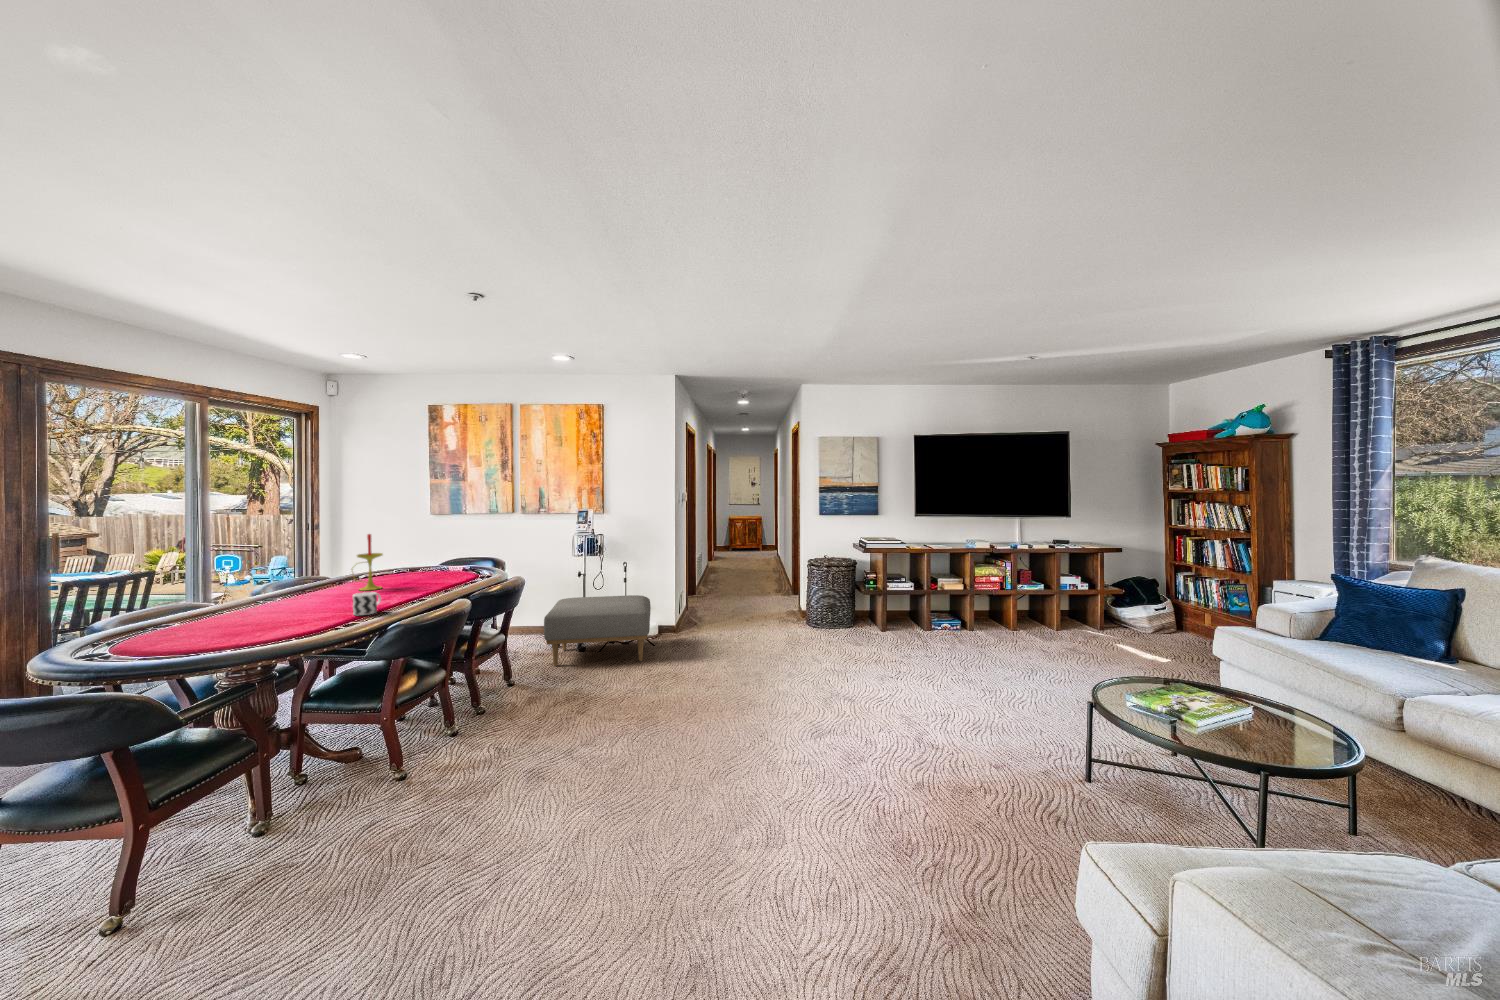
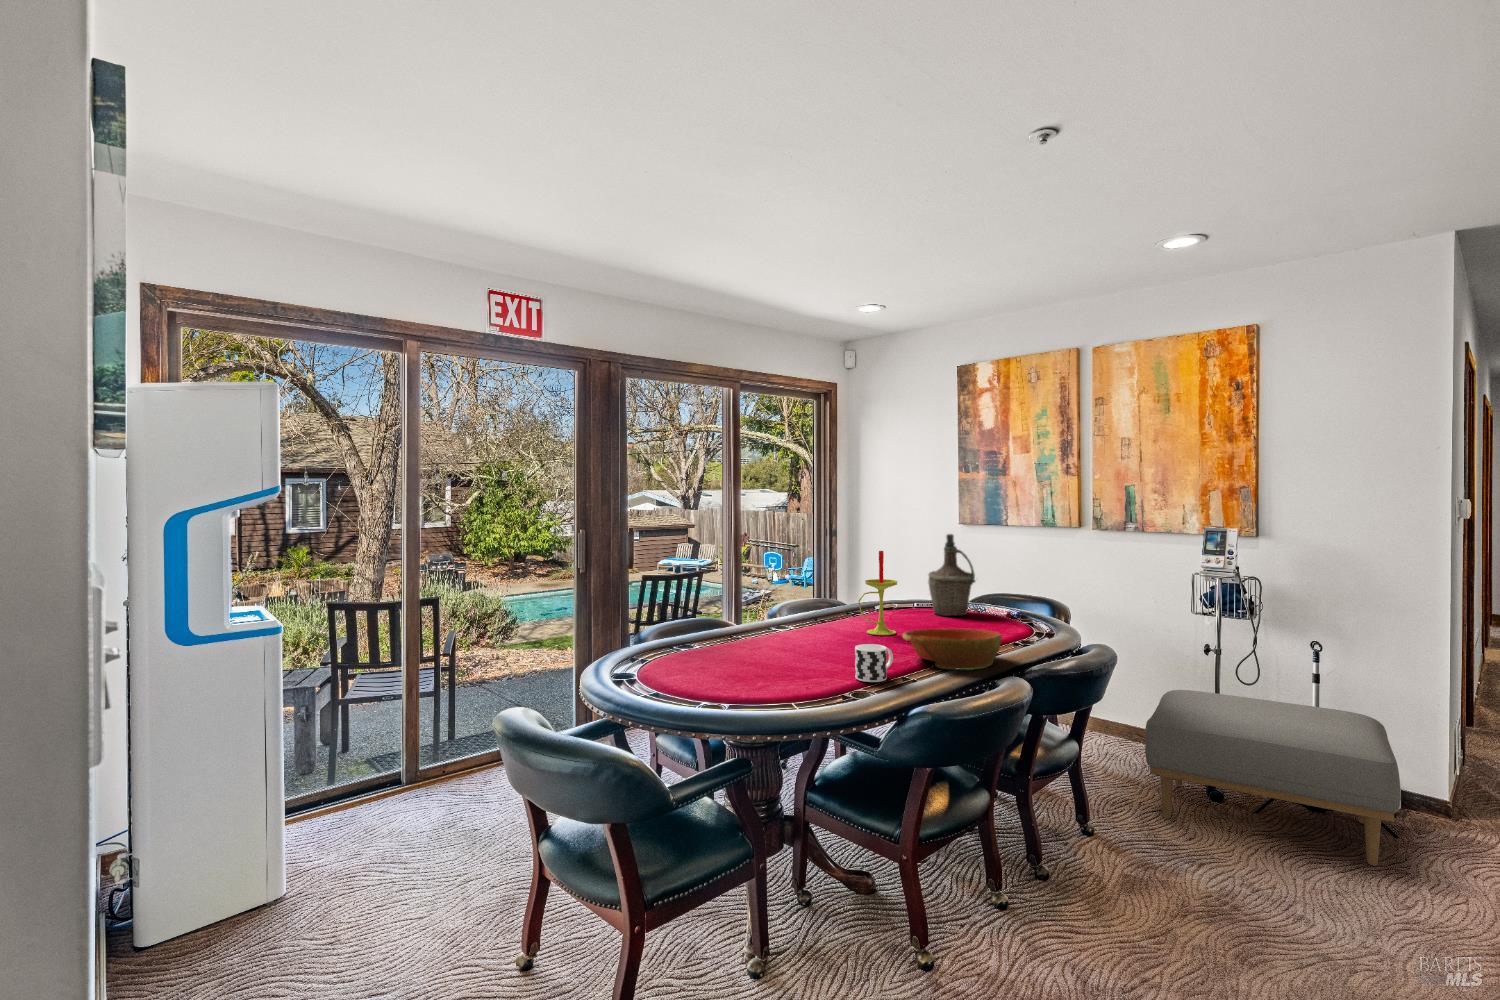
bottle: none [406,520,441,574] -> present [928,534,975,616]
bowl: none [387,576,456,601] -> present [902,628,1002,670]

